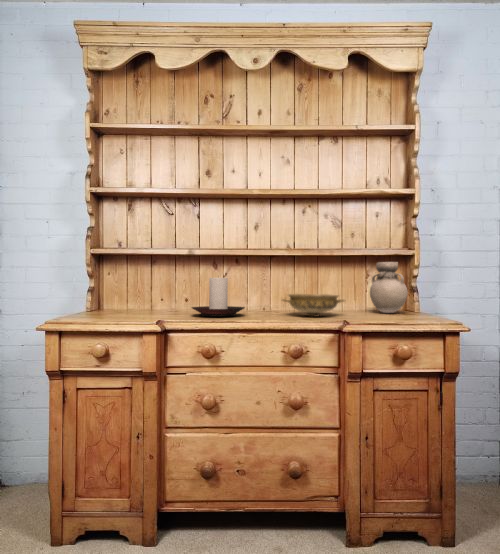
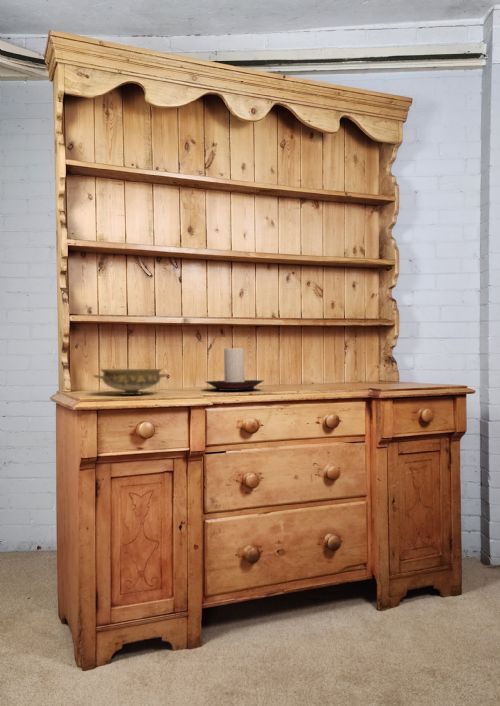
vase: present [370,262,408,313] -> none [361,332,398,383]
ceramic bowl: present [283,294,345,317] -> present [94,369,167,395]

